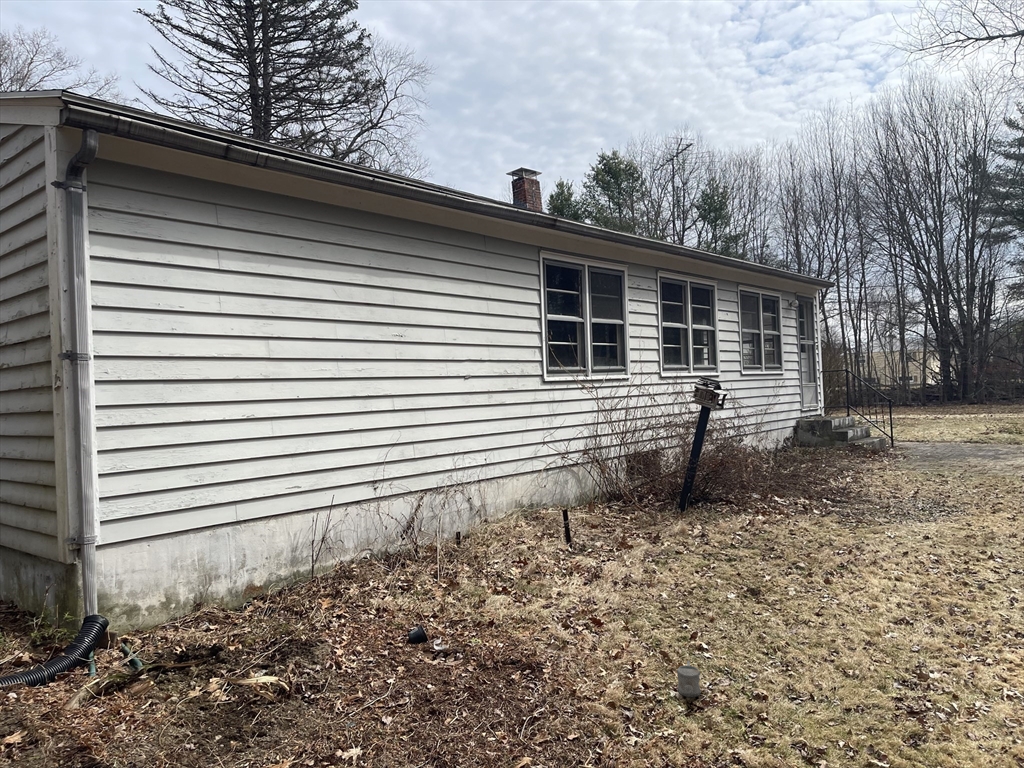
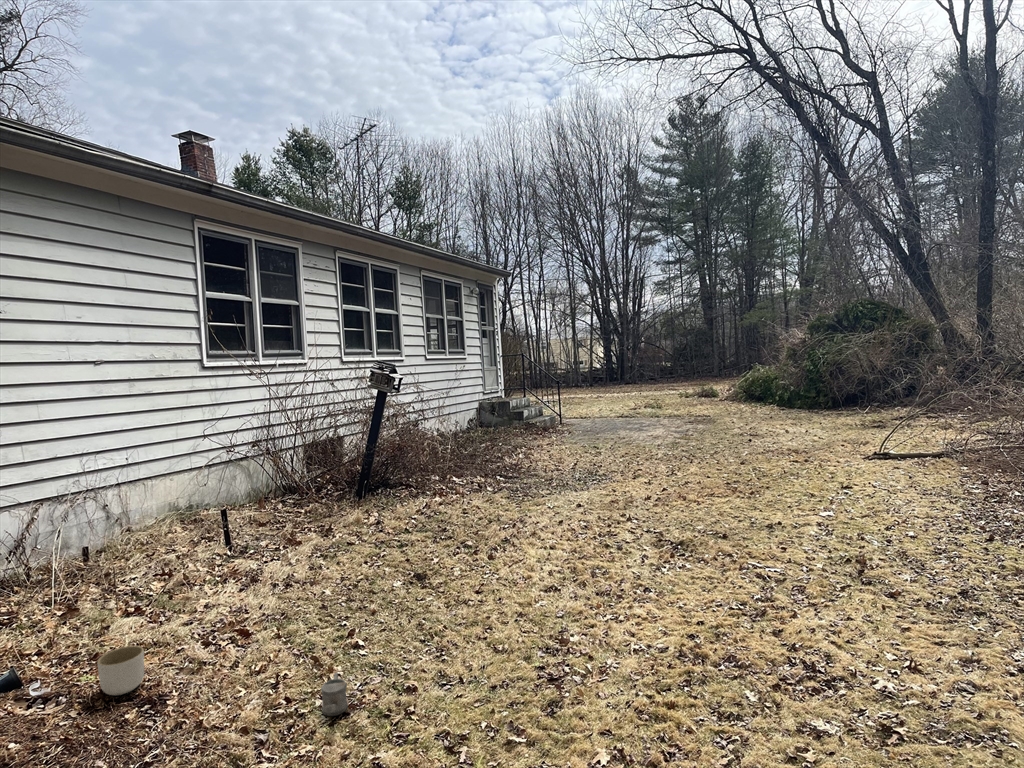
planter: none [504,604,534,640] -> present [98,646,144,695]

